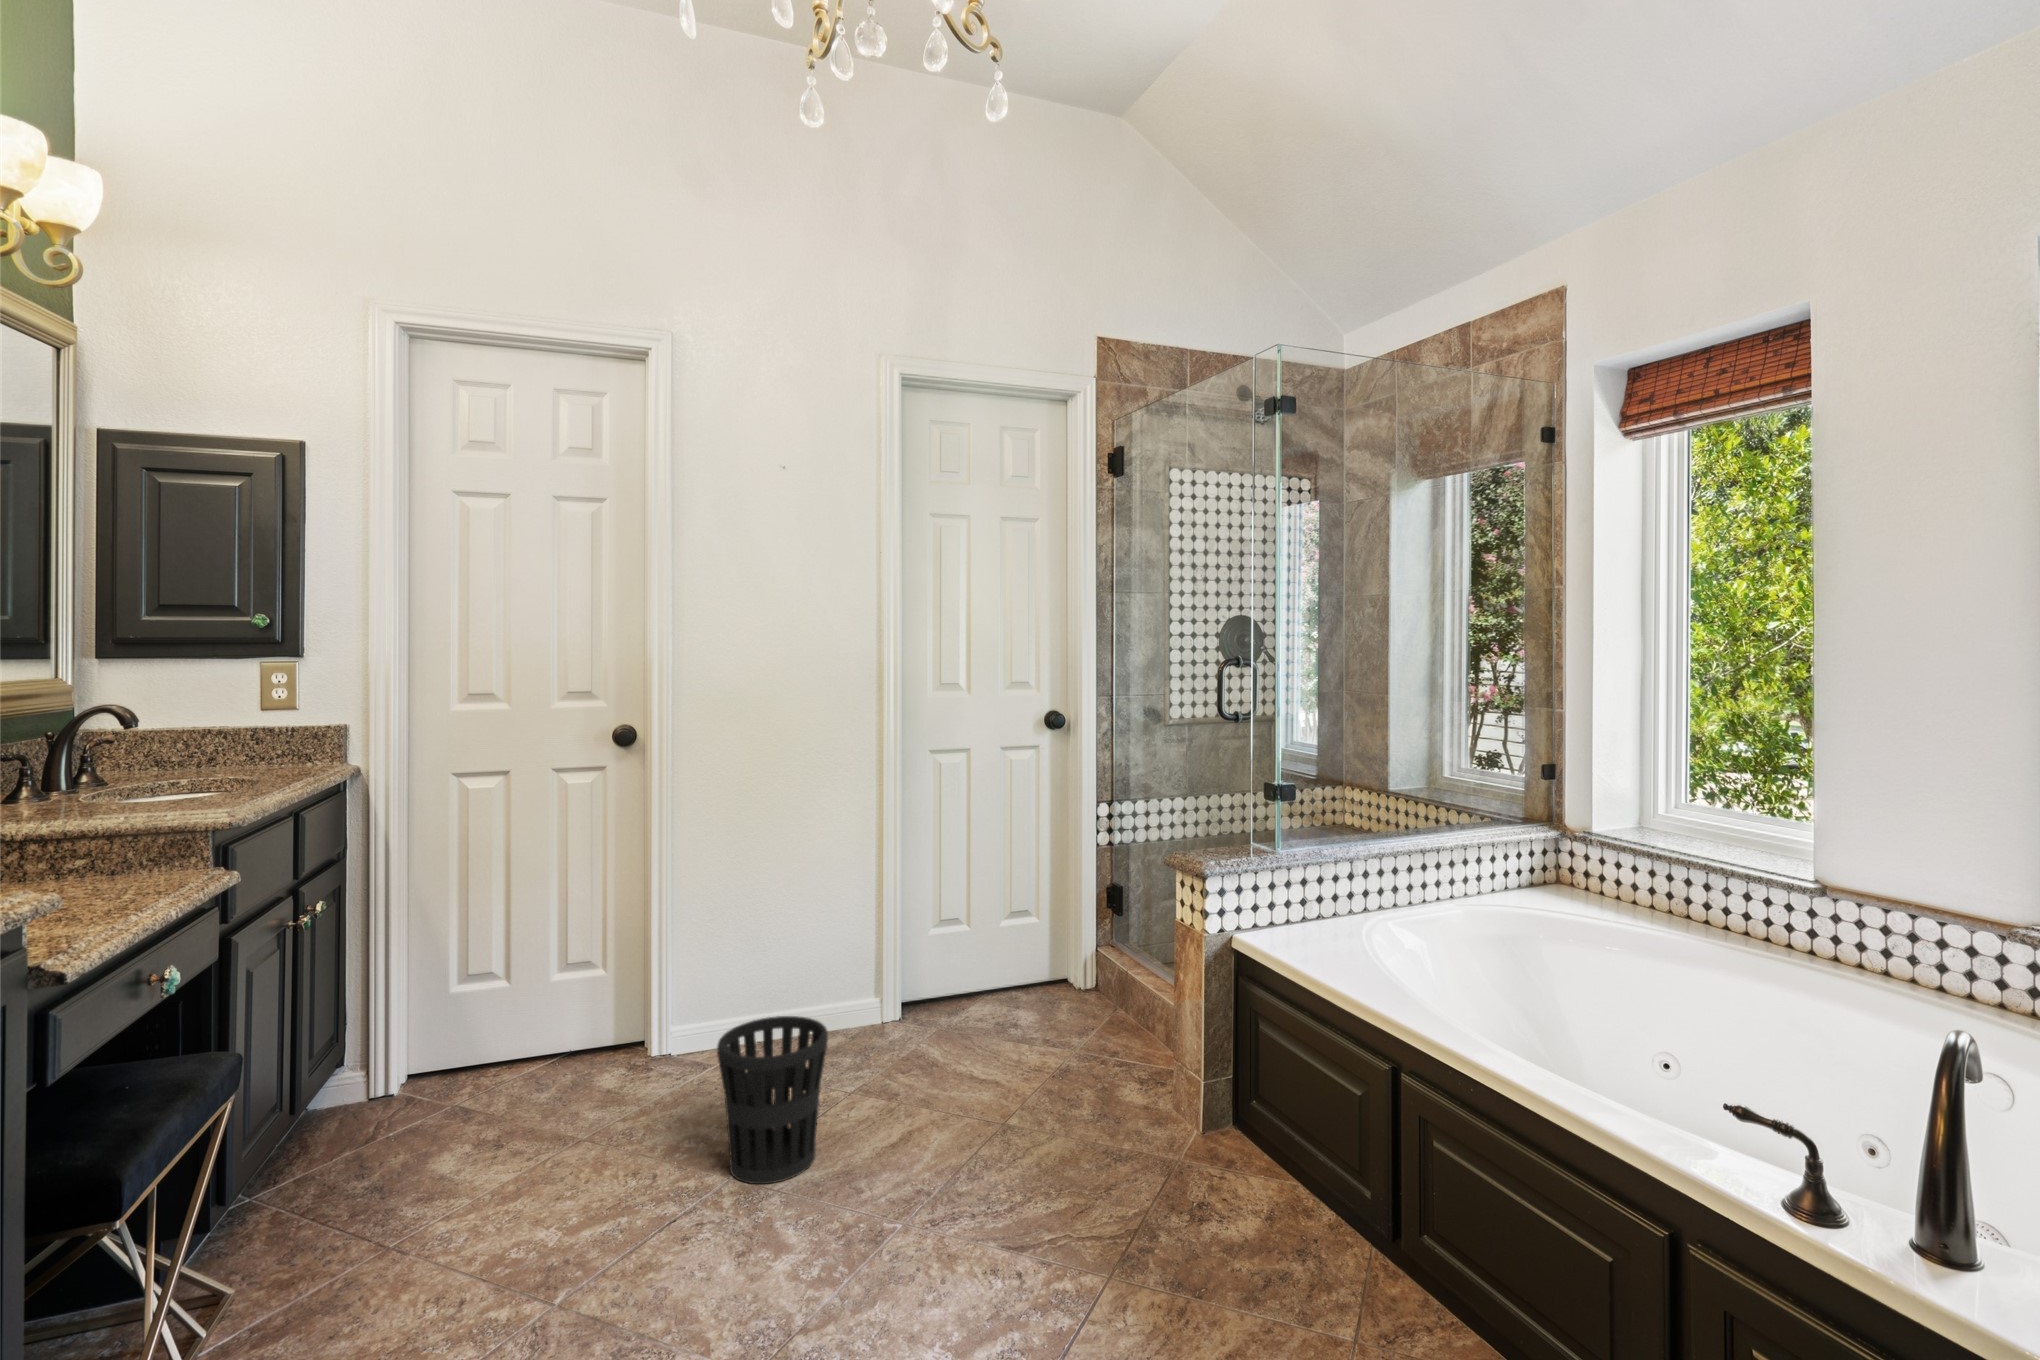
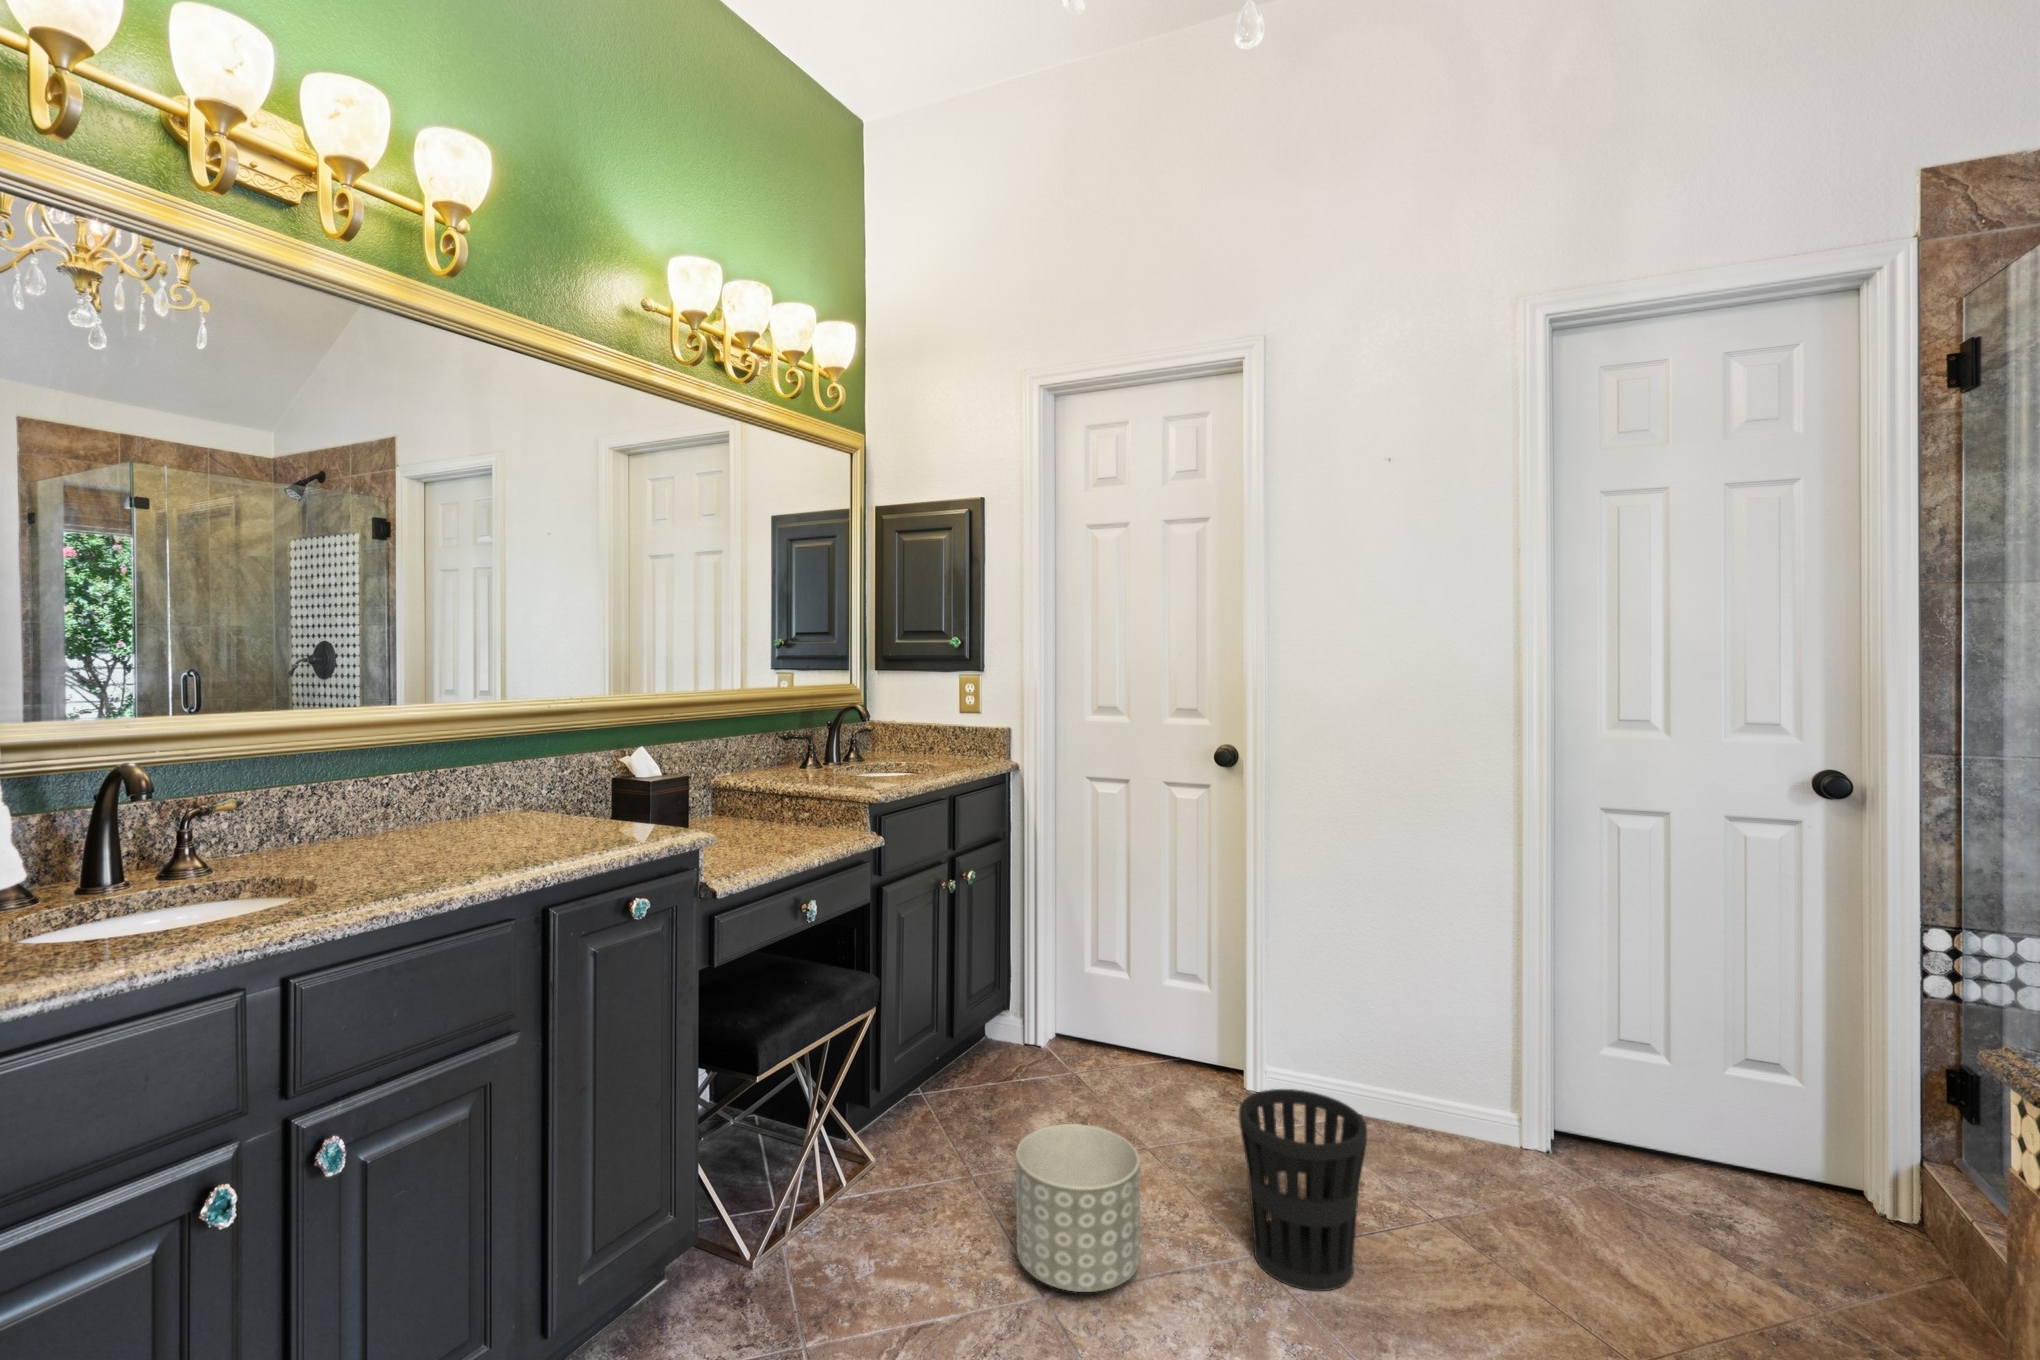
planter: none [504,1117,646,1289] -> present [1016,1124,1140,1292]

